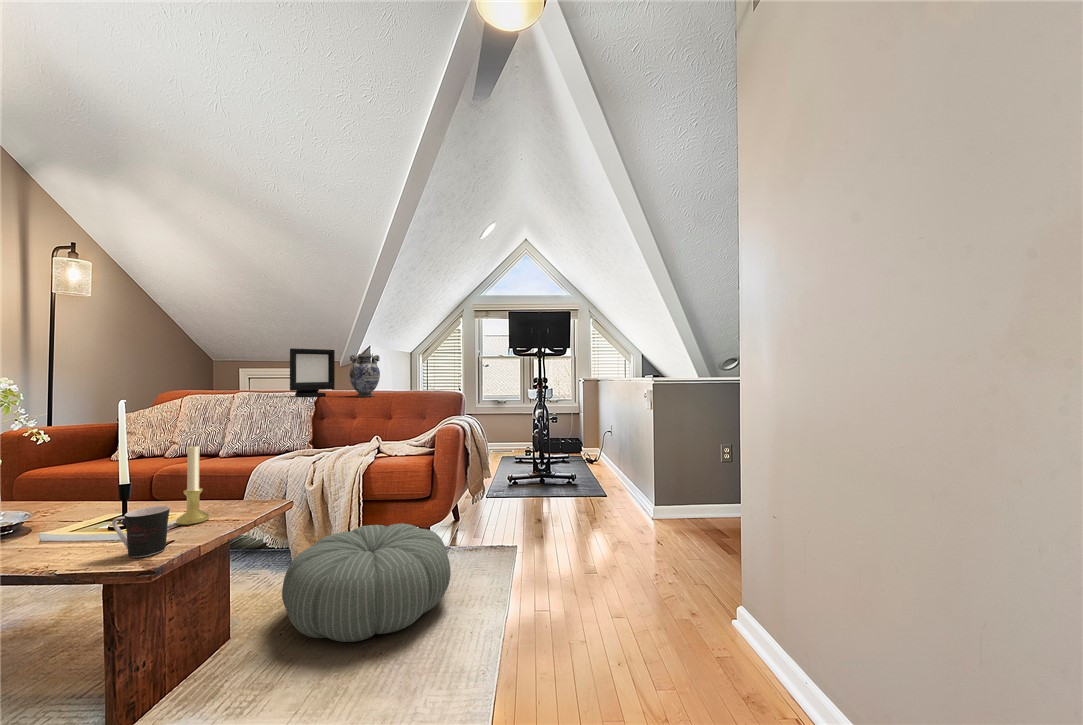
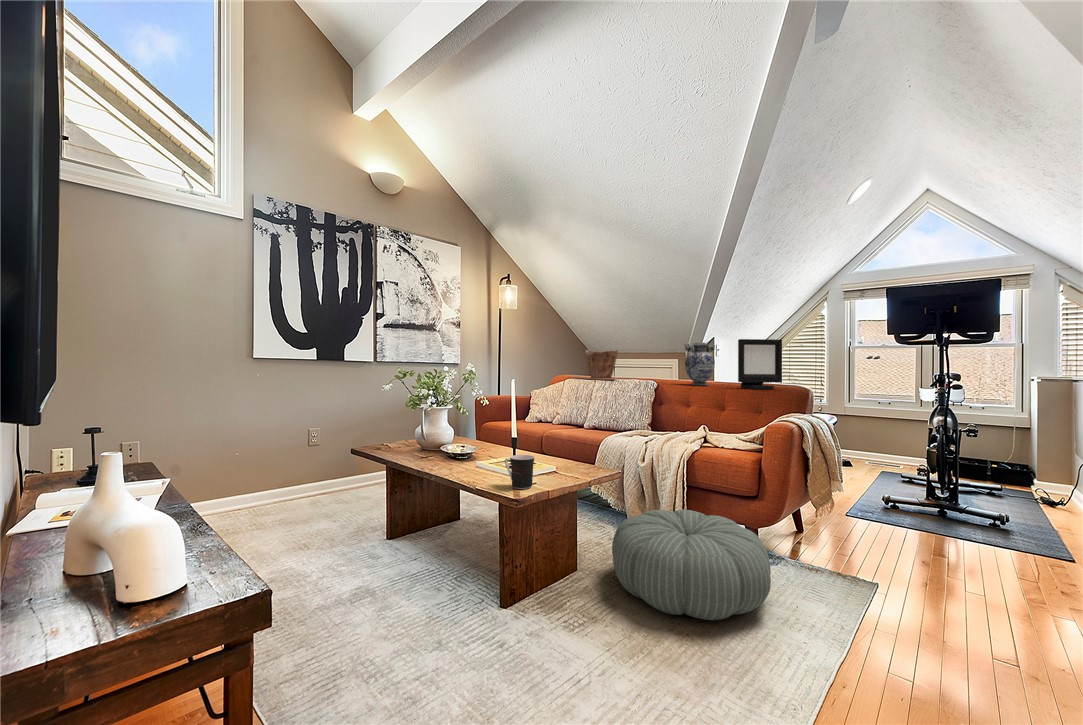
picture frame: present [290,348,335,397] -> present [738,339,782,389]
plant pot: none [220,360,267,396] -> present [585,350,618,380]
candle holder: present [176,444,209,525] -> none [543,413,563,474]

